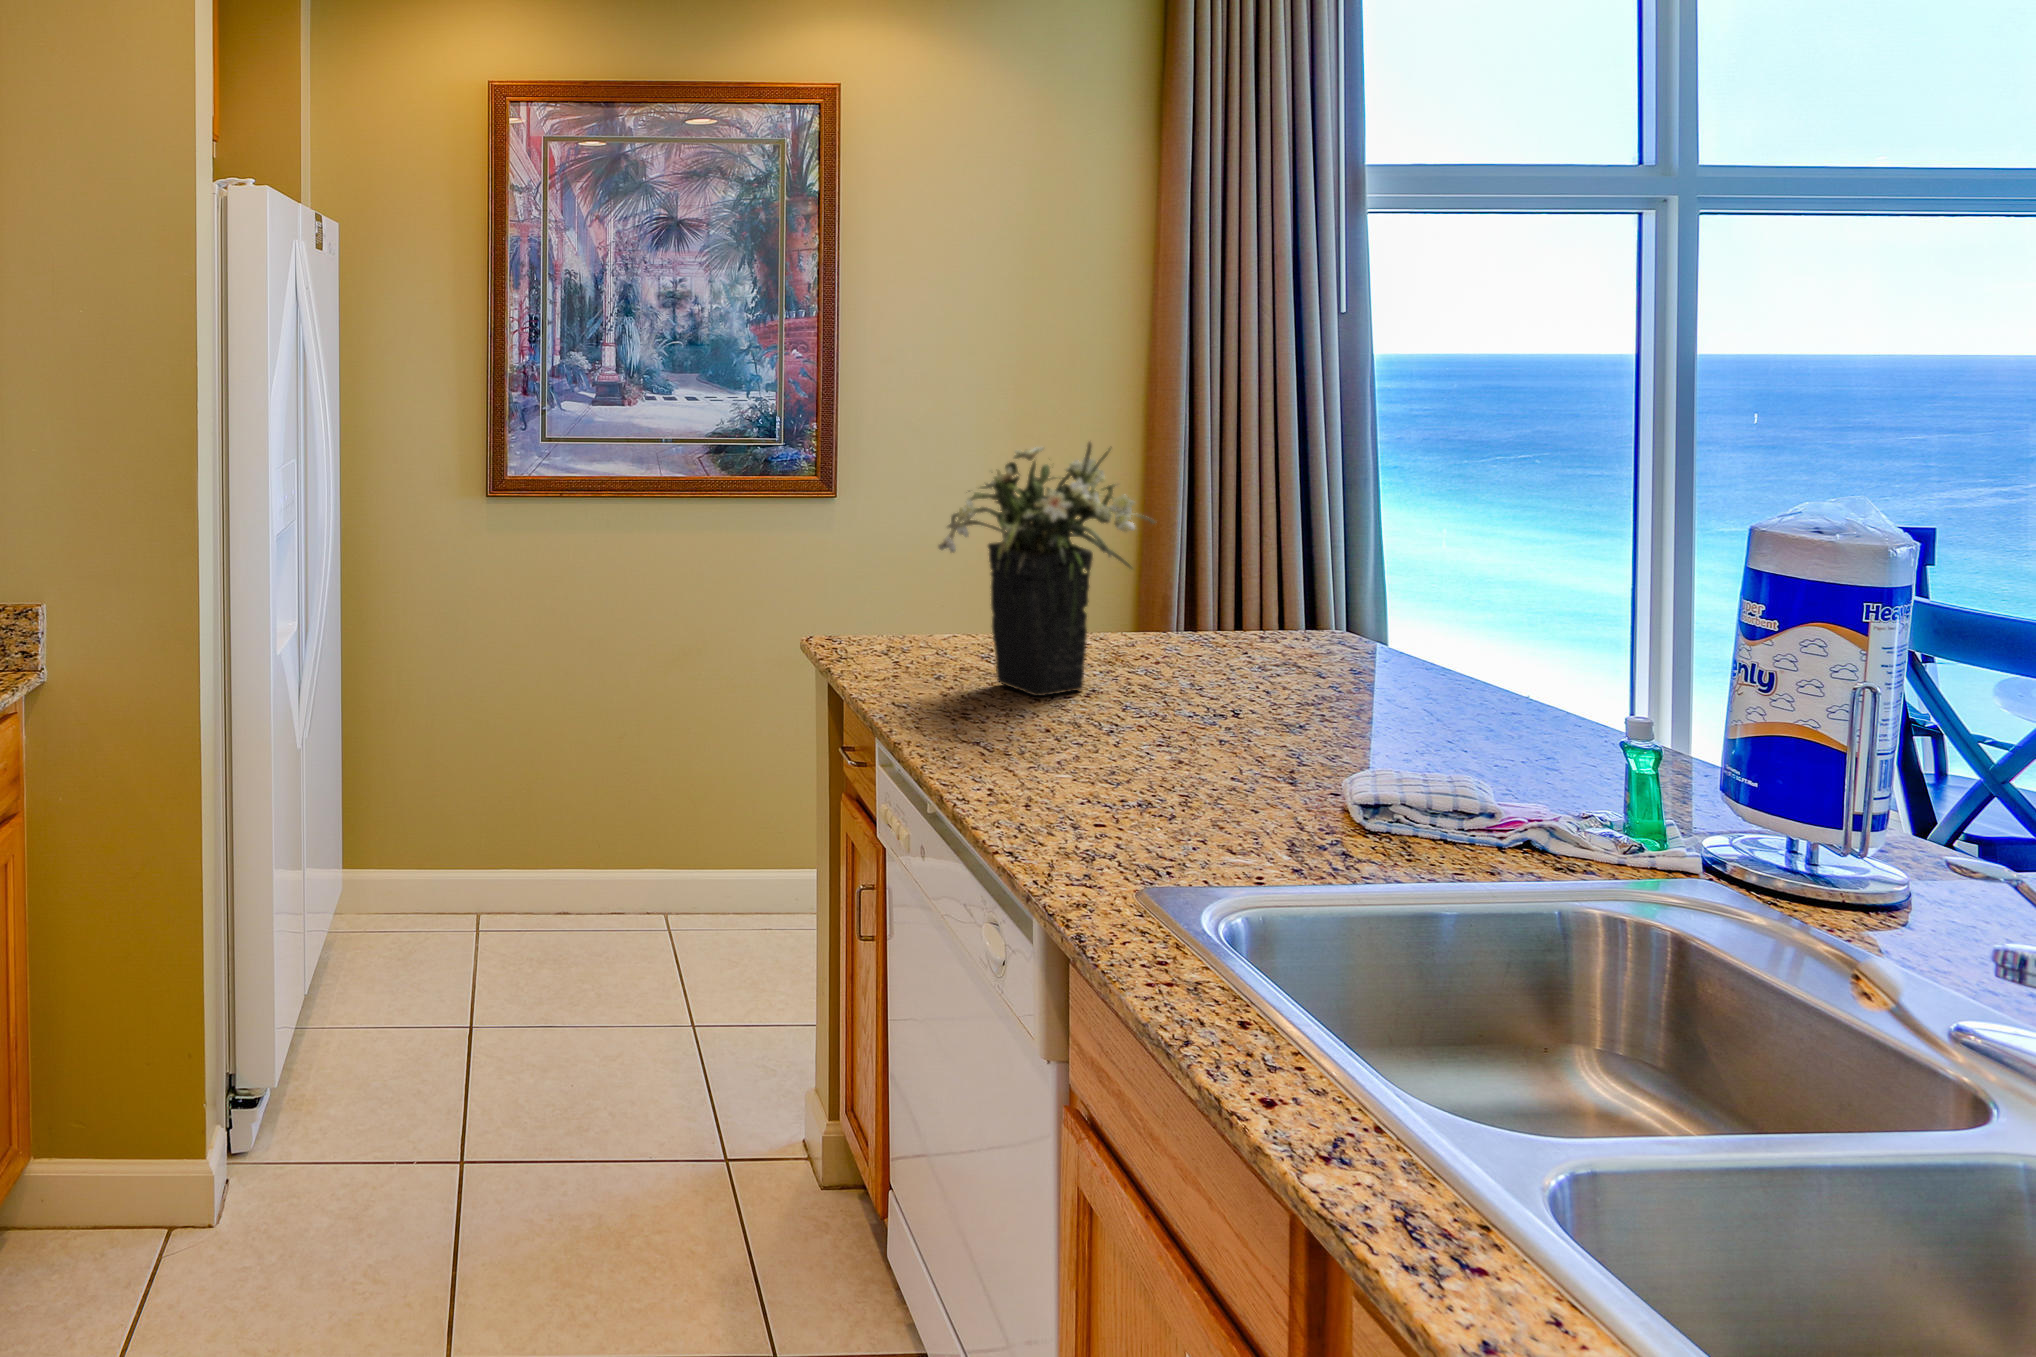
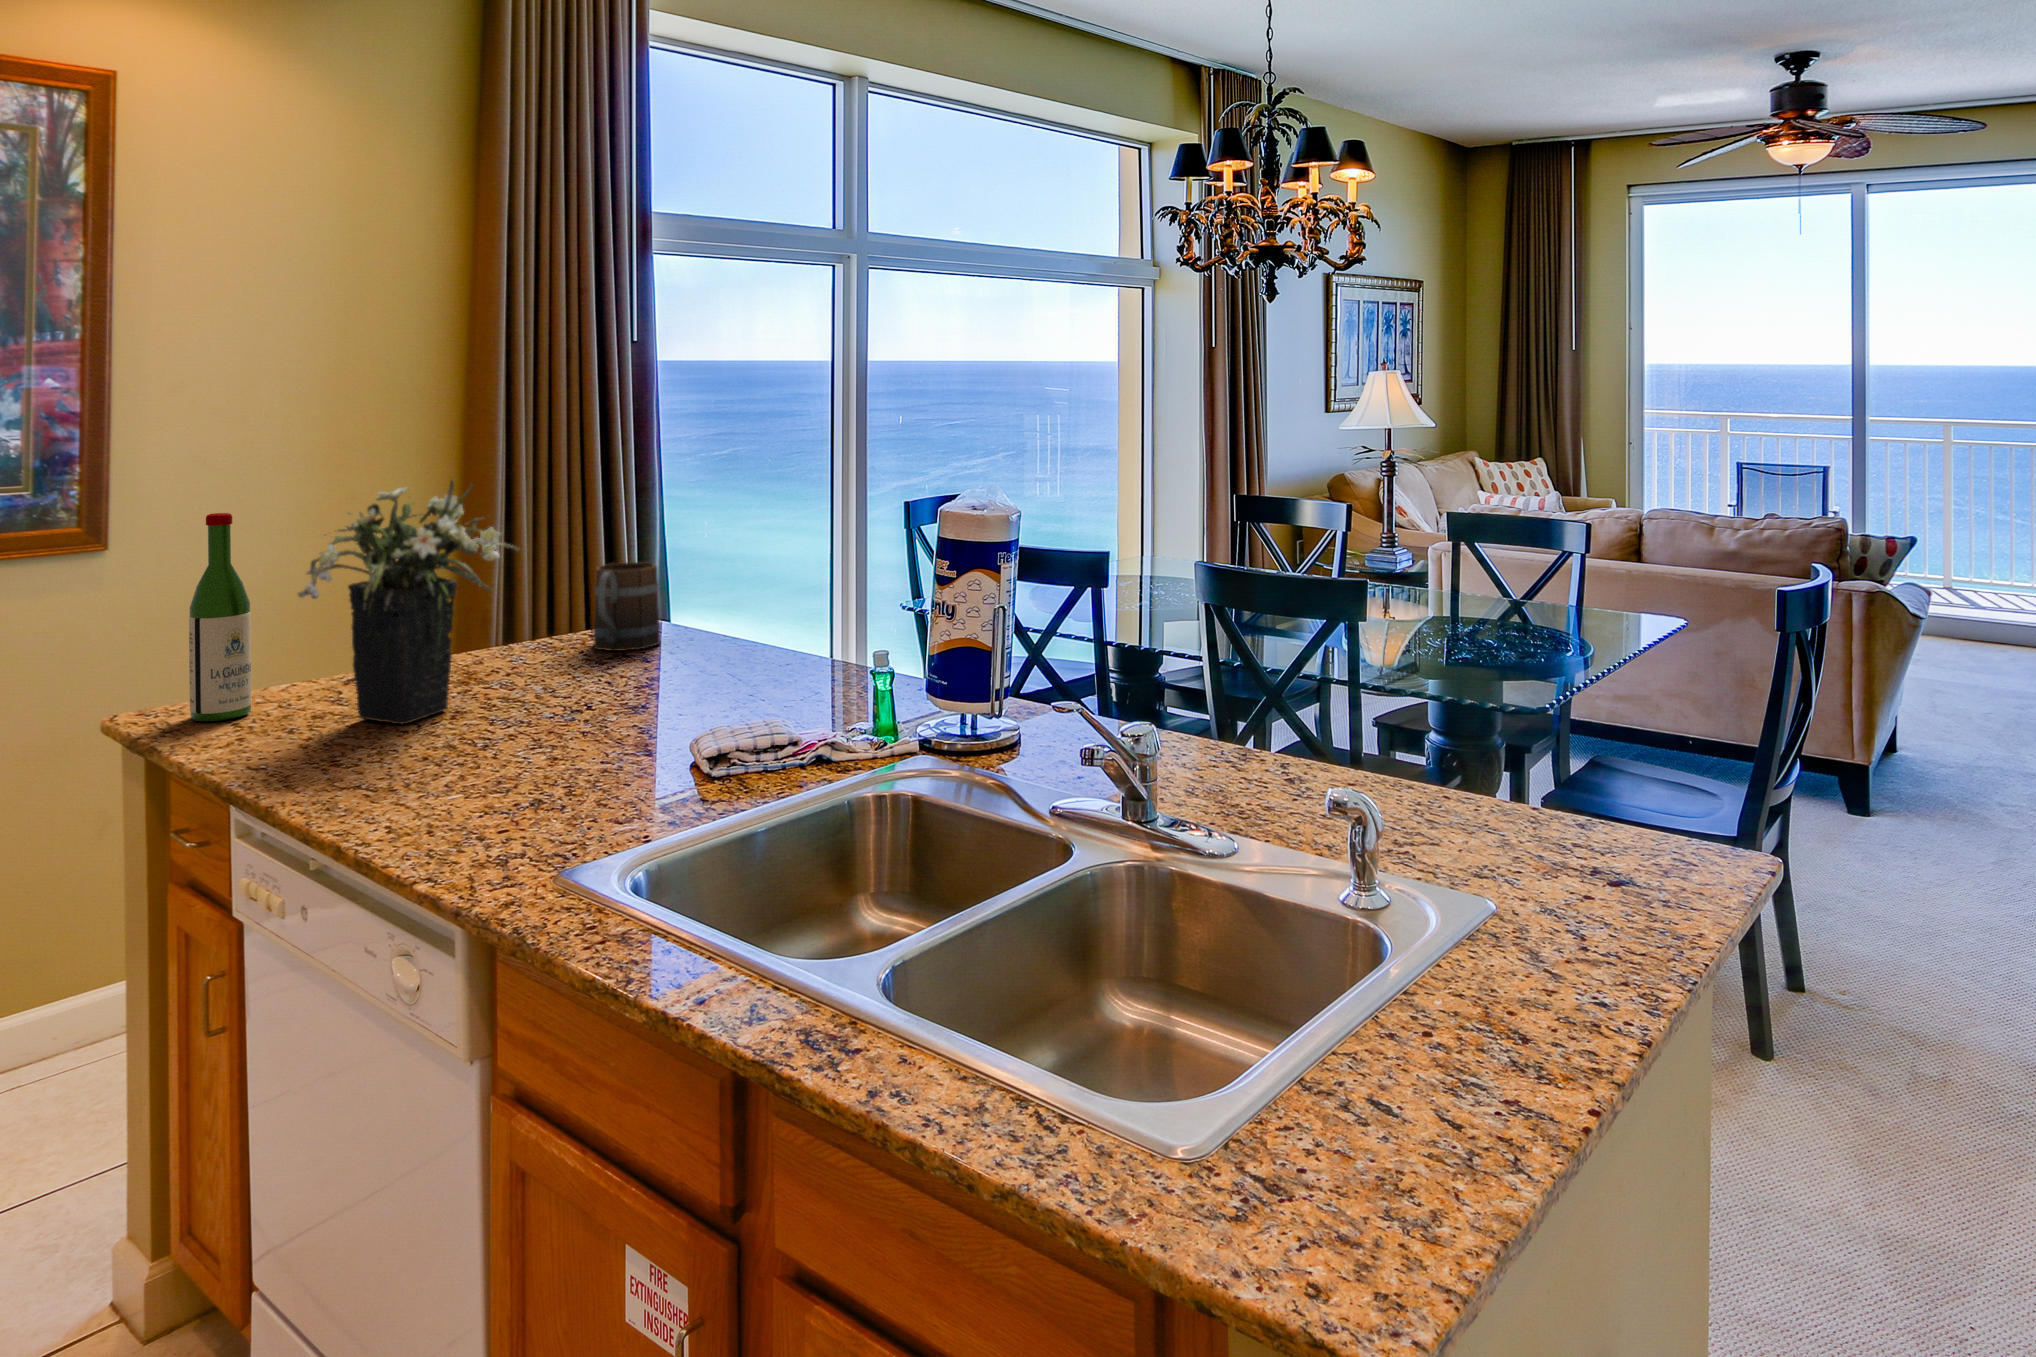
wine bottle: none [861,464,911,662] -> present [189,513,252,721]
mug: none [1260,556,1344,662] -> present [593,562,660,651]

